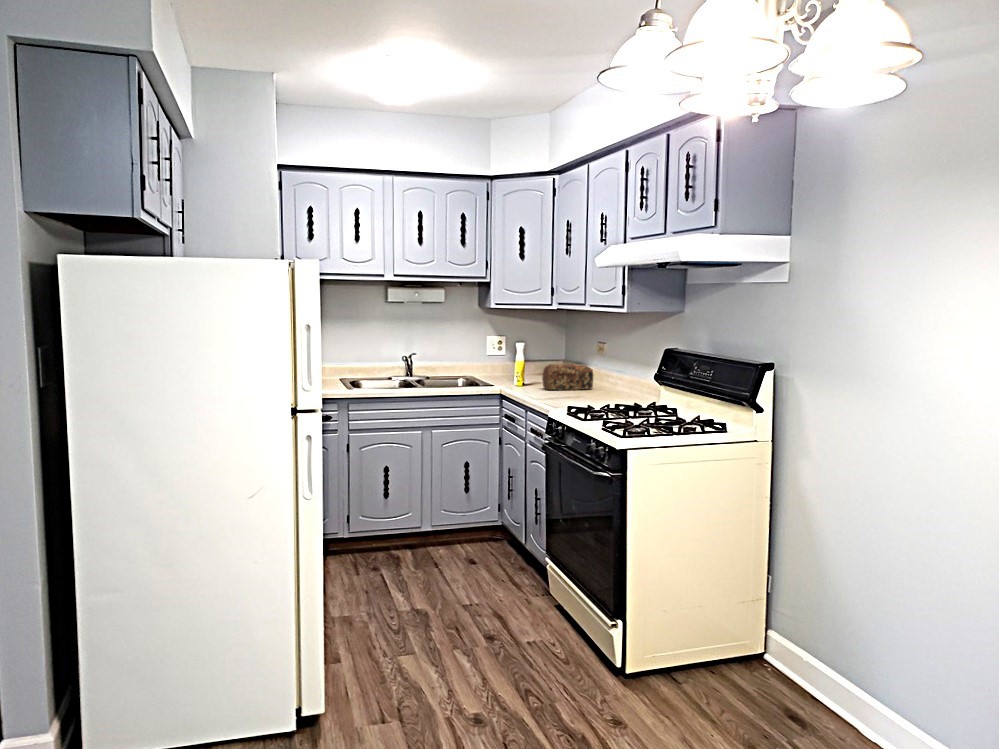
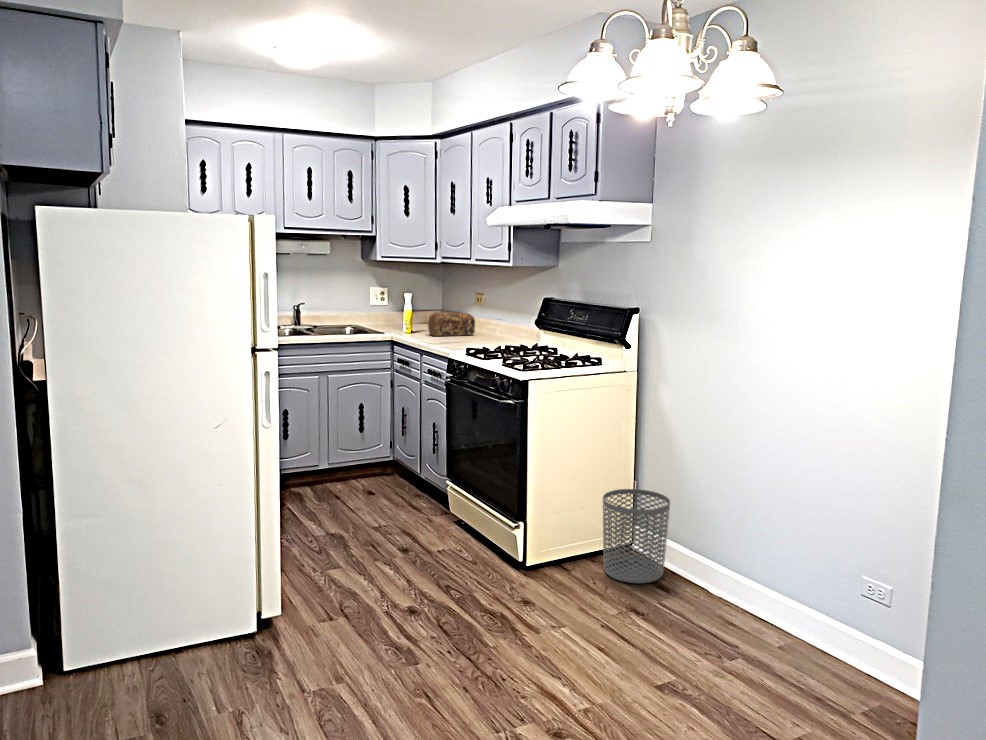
waste bin: none [722,585,809,710] -> present [603,489,670,583]

